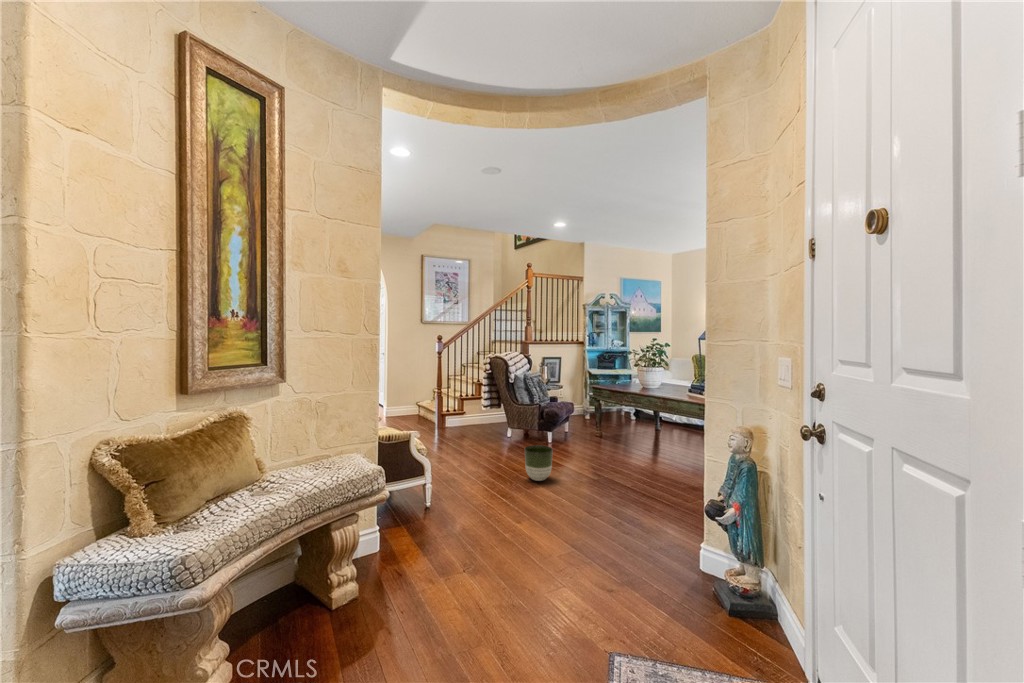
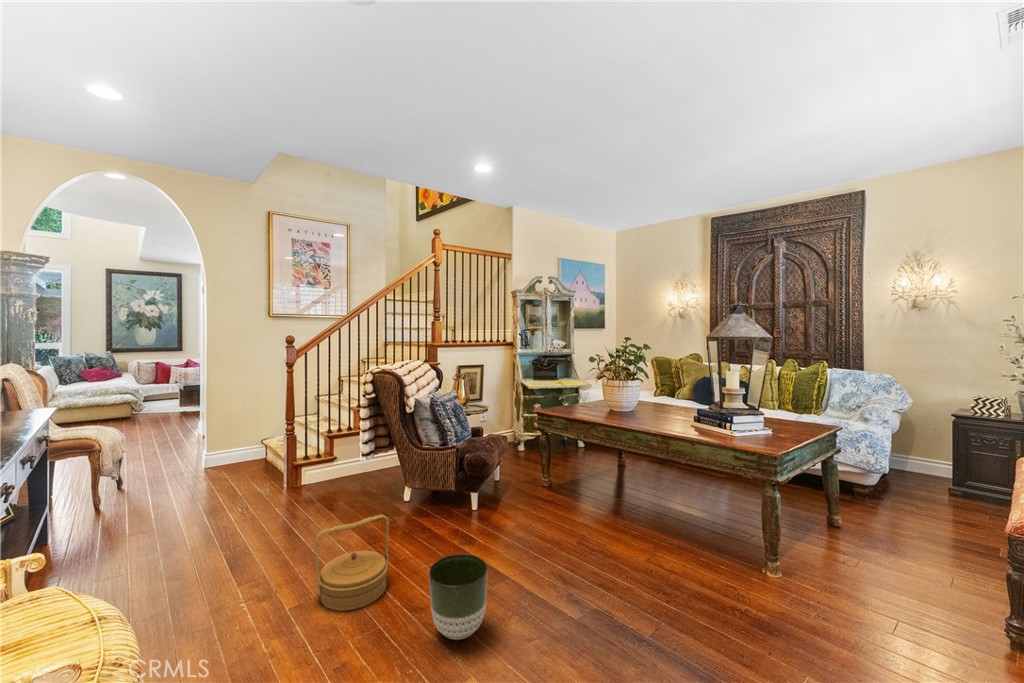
basket: none [469,429,504,470] -> present [315,515,389,611]

